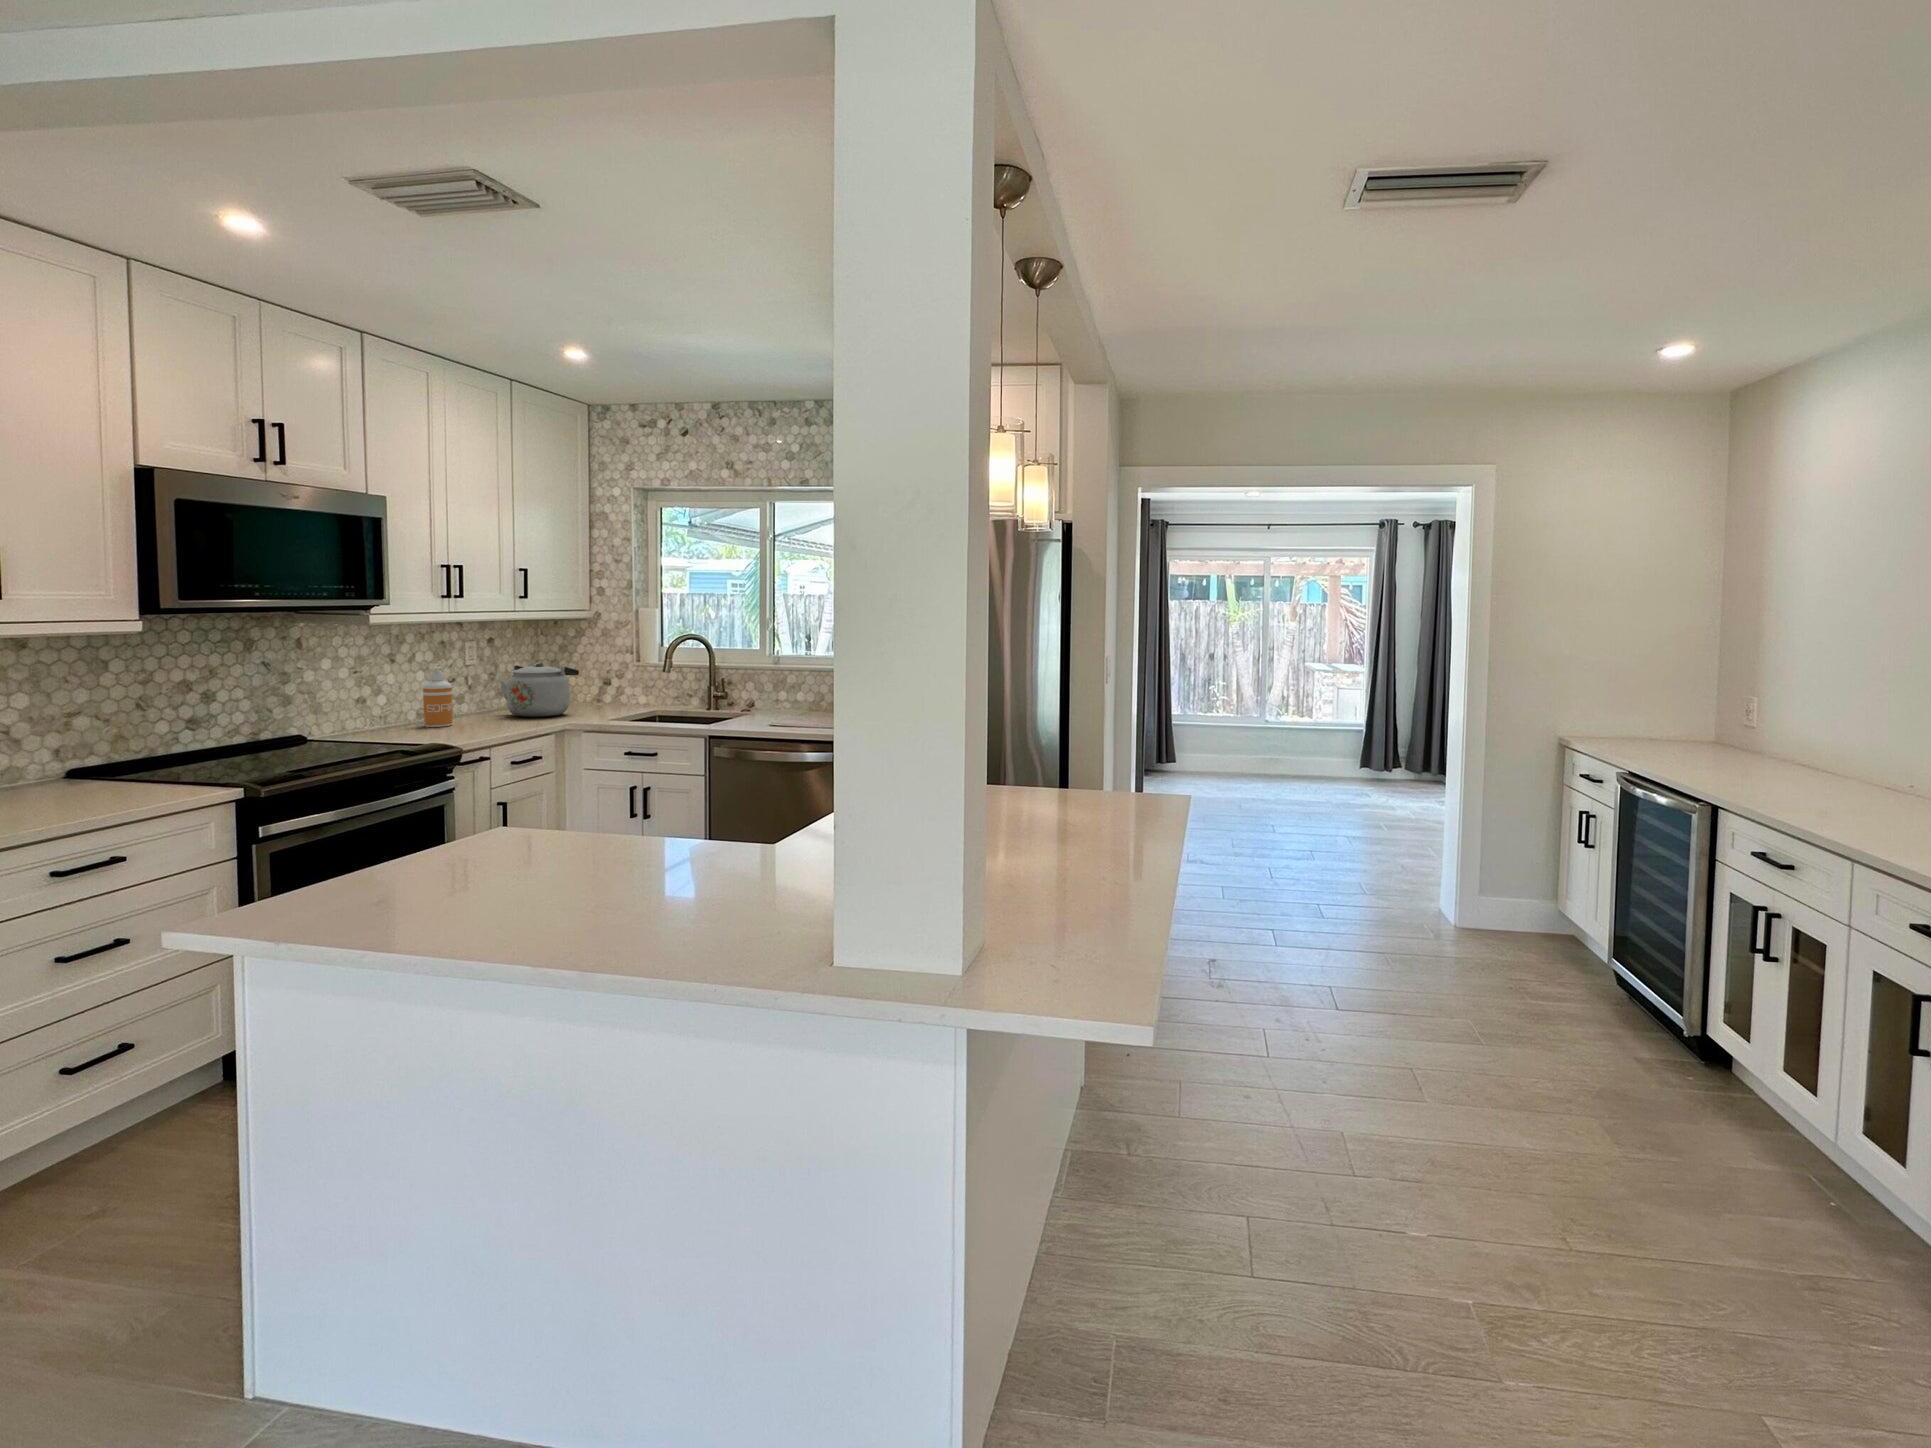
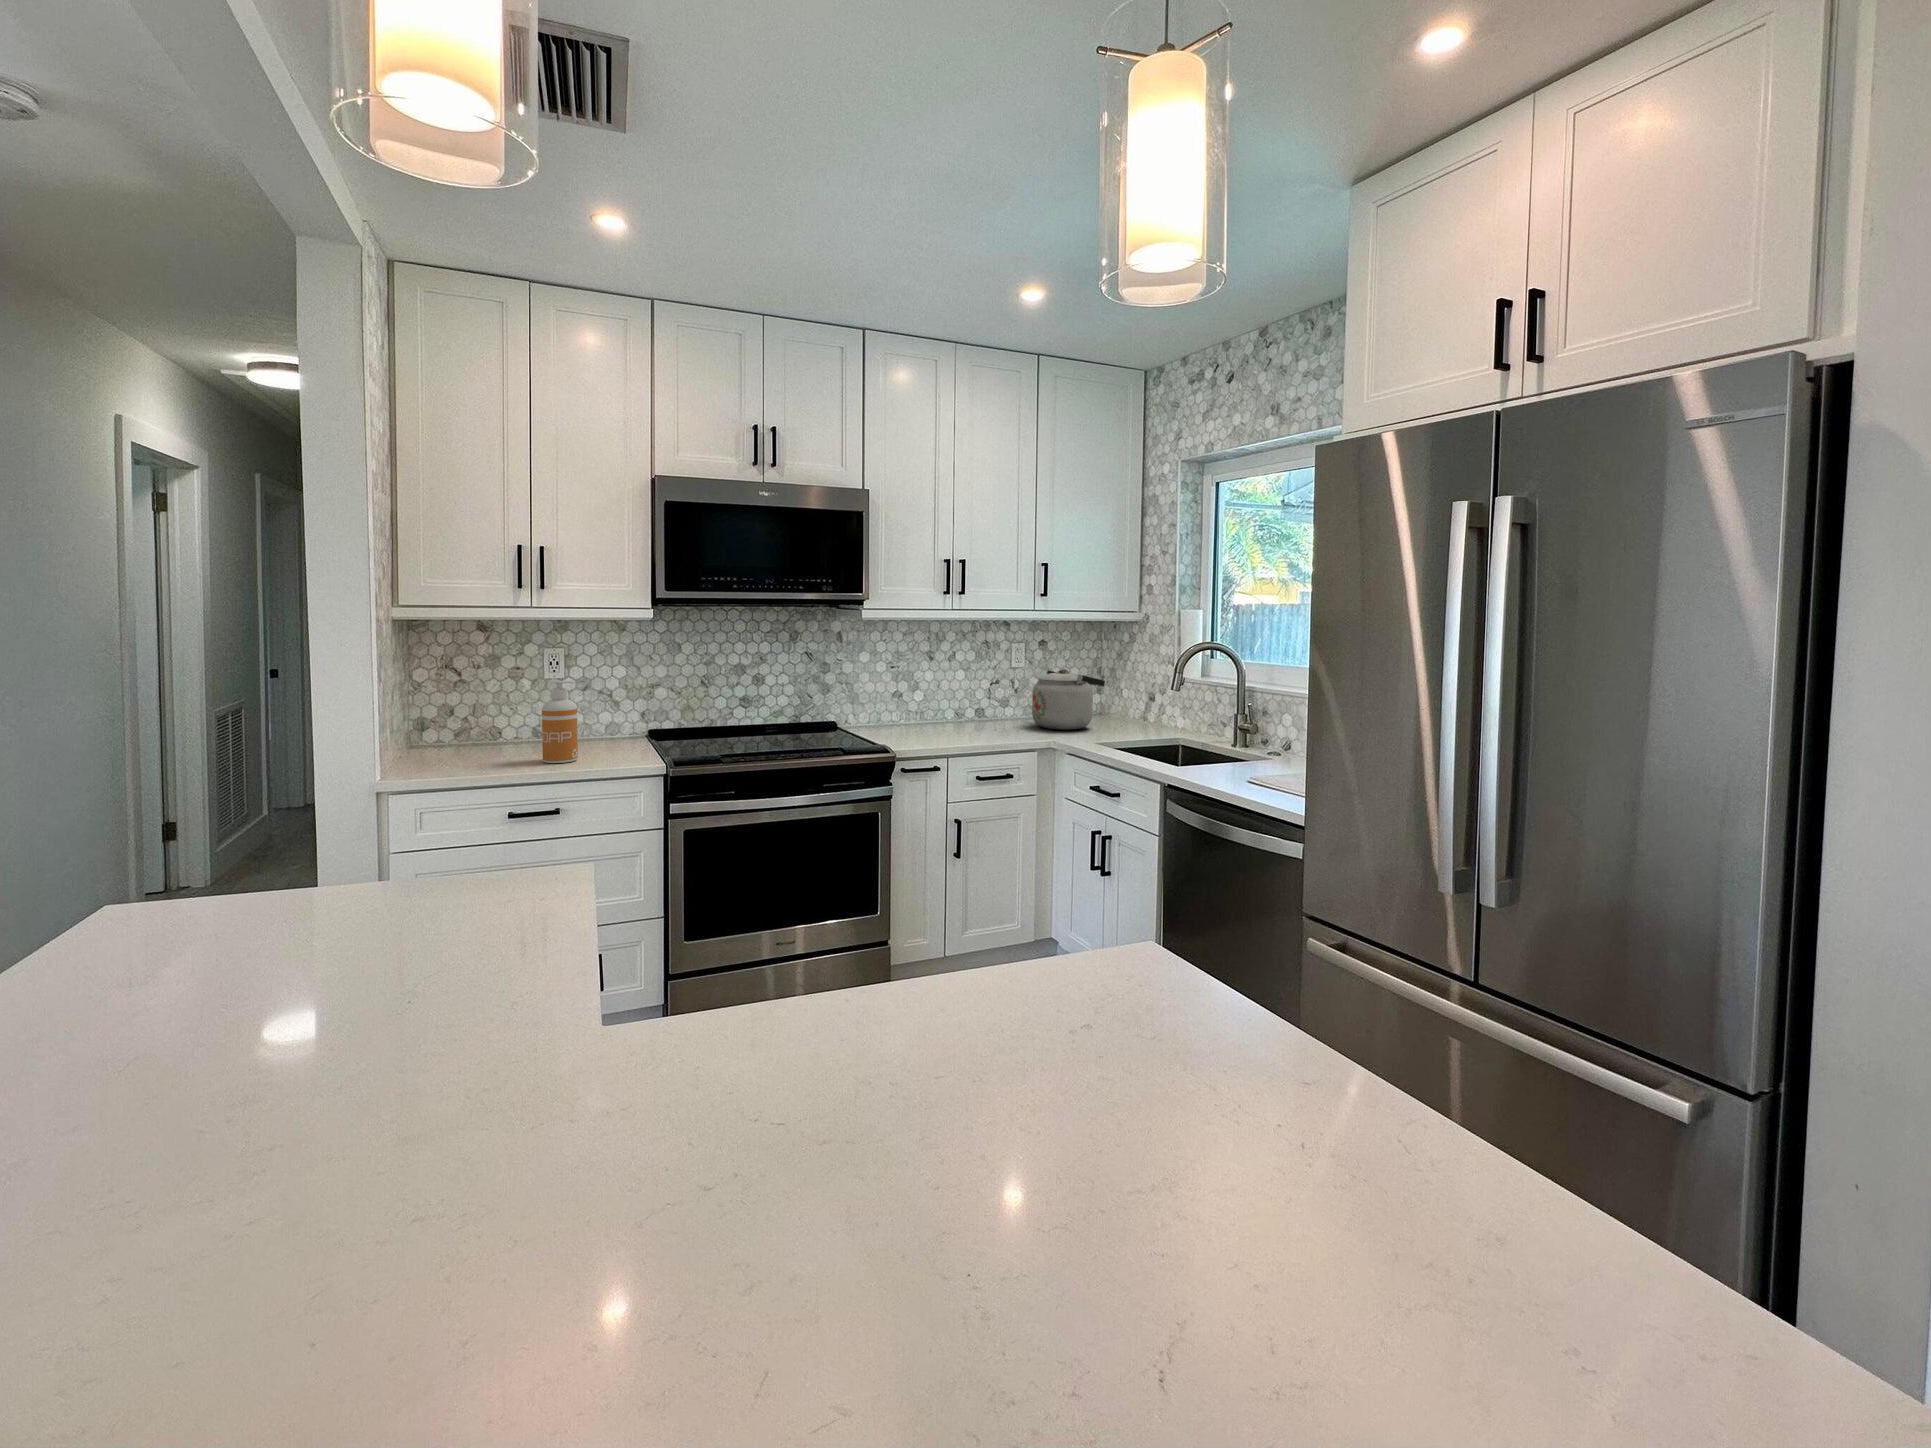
soap dispenser: present [423,667,453,727] -> present [542,681,578,763]

